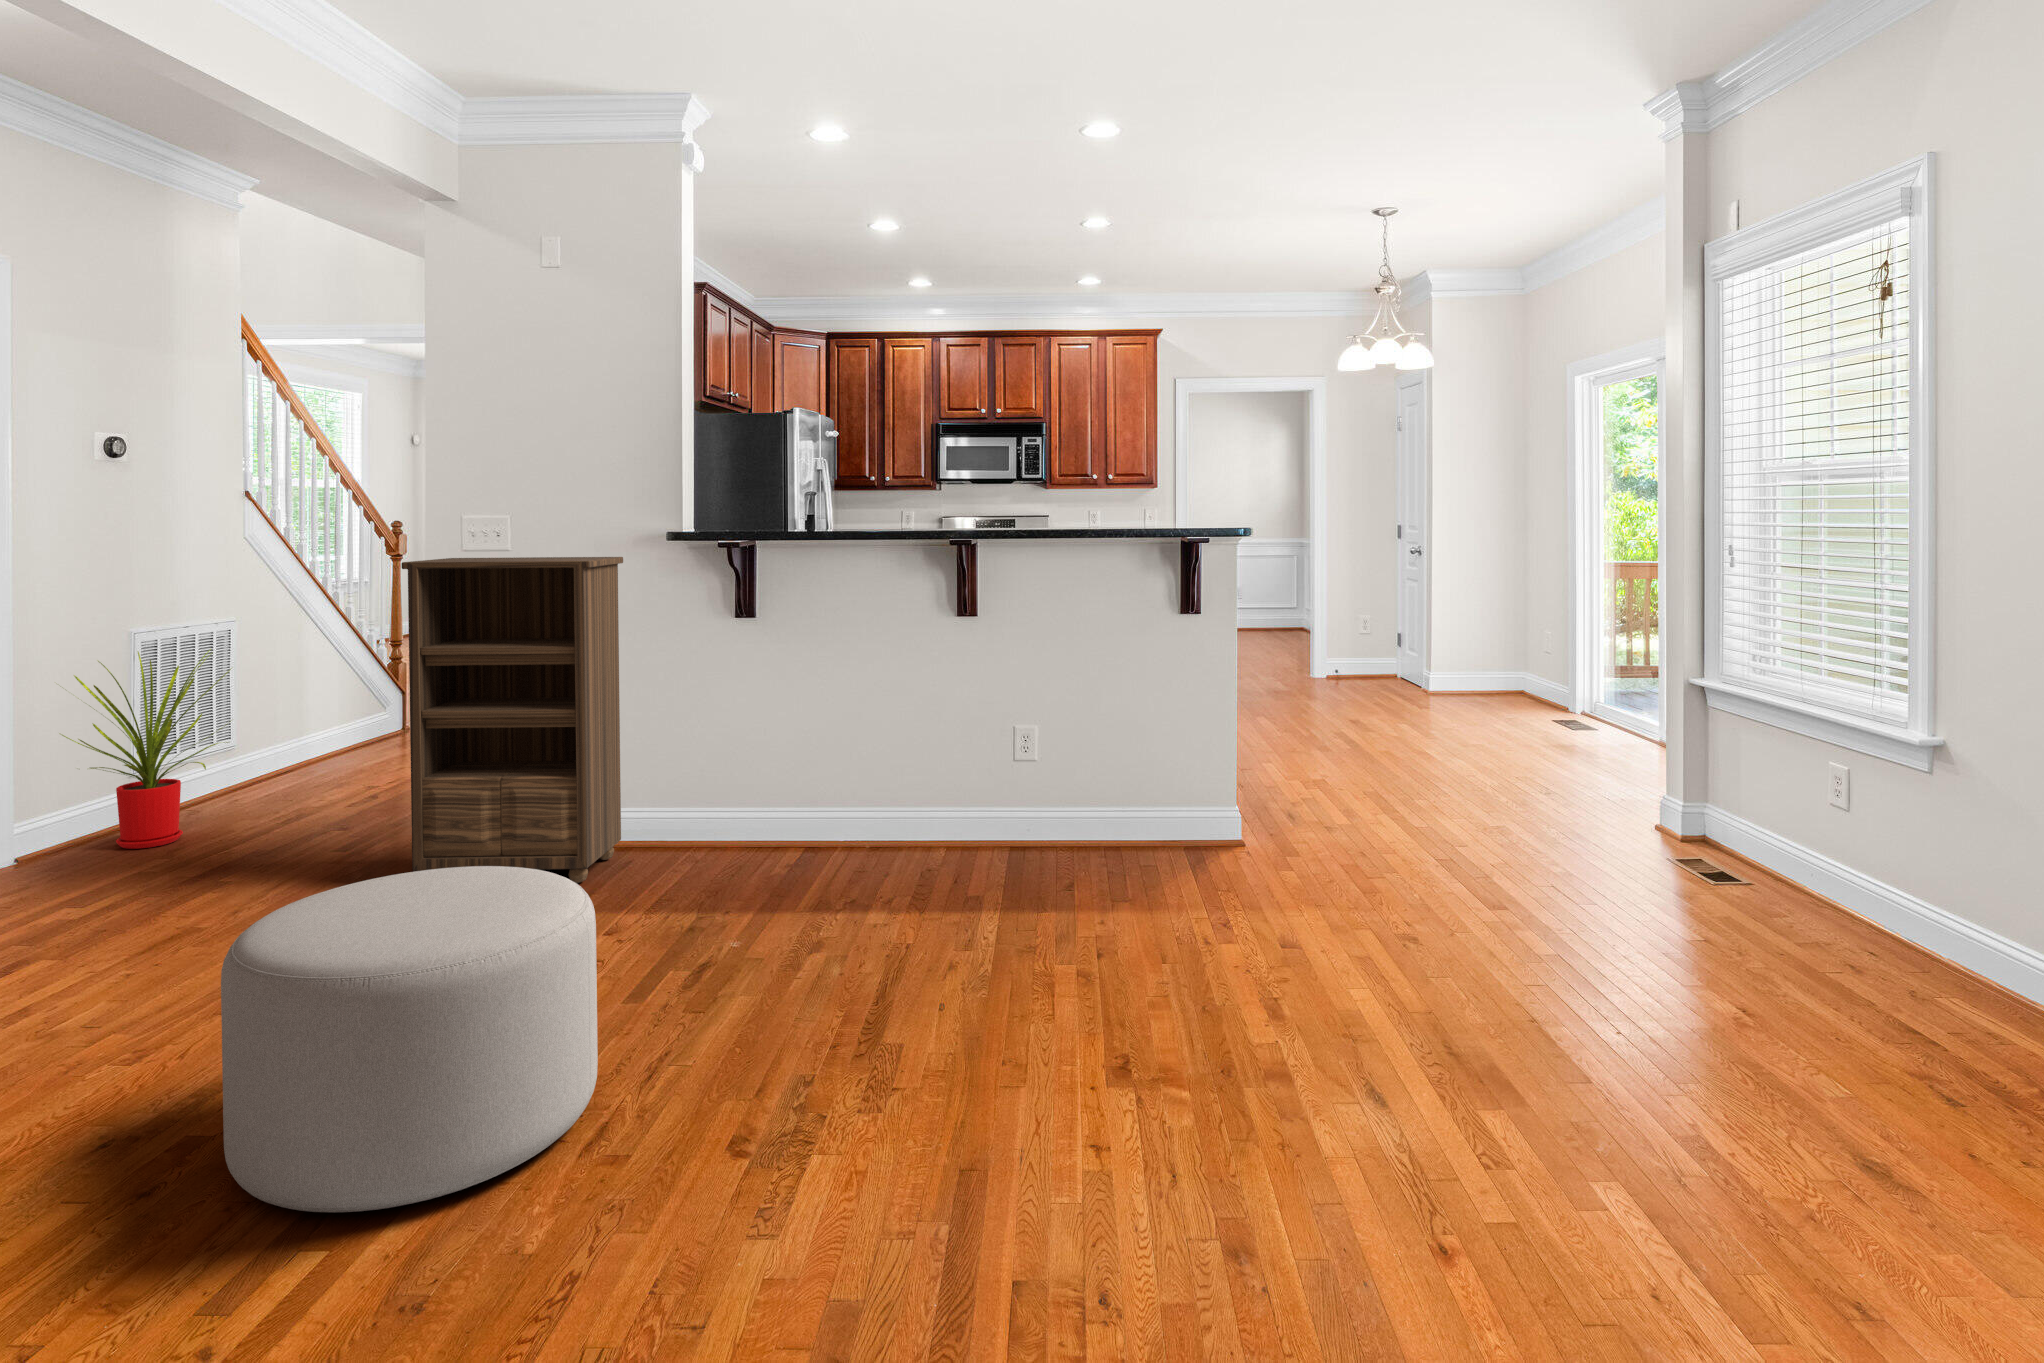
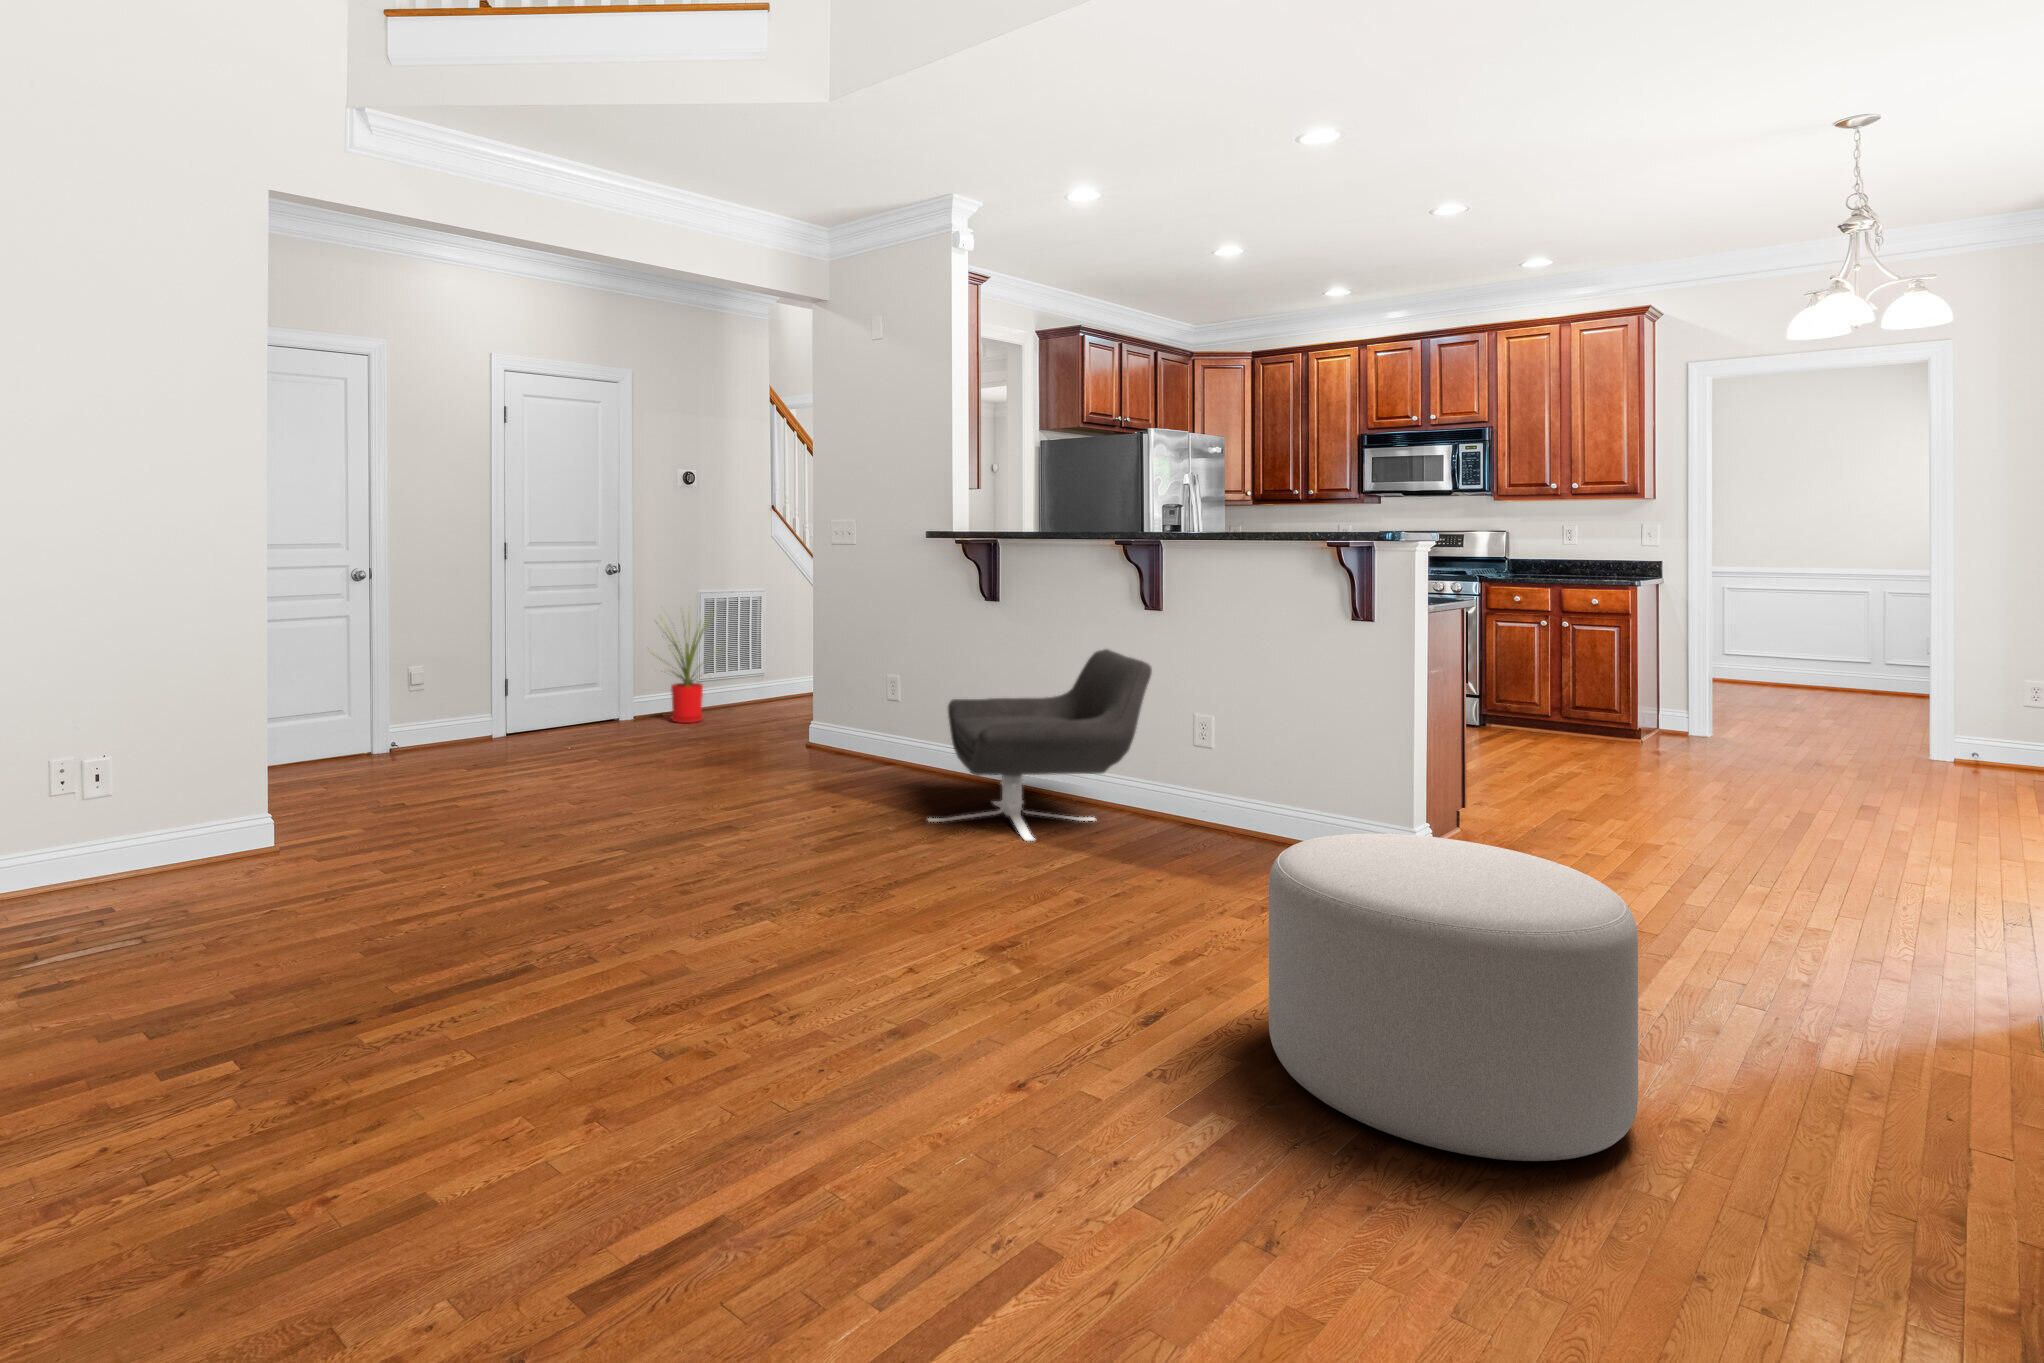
bookshelf: present [402,557,623,883] -> none [763,547,903,781]
lounge chair: none [734,667,1005,915] -> present [928,649,1152,841]
ottoman: present [221,866,598,1212] -> present [1269,833,1638,1161]

